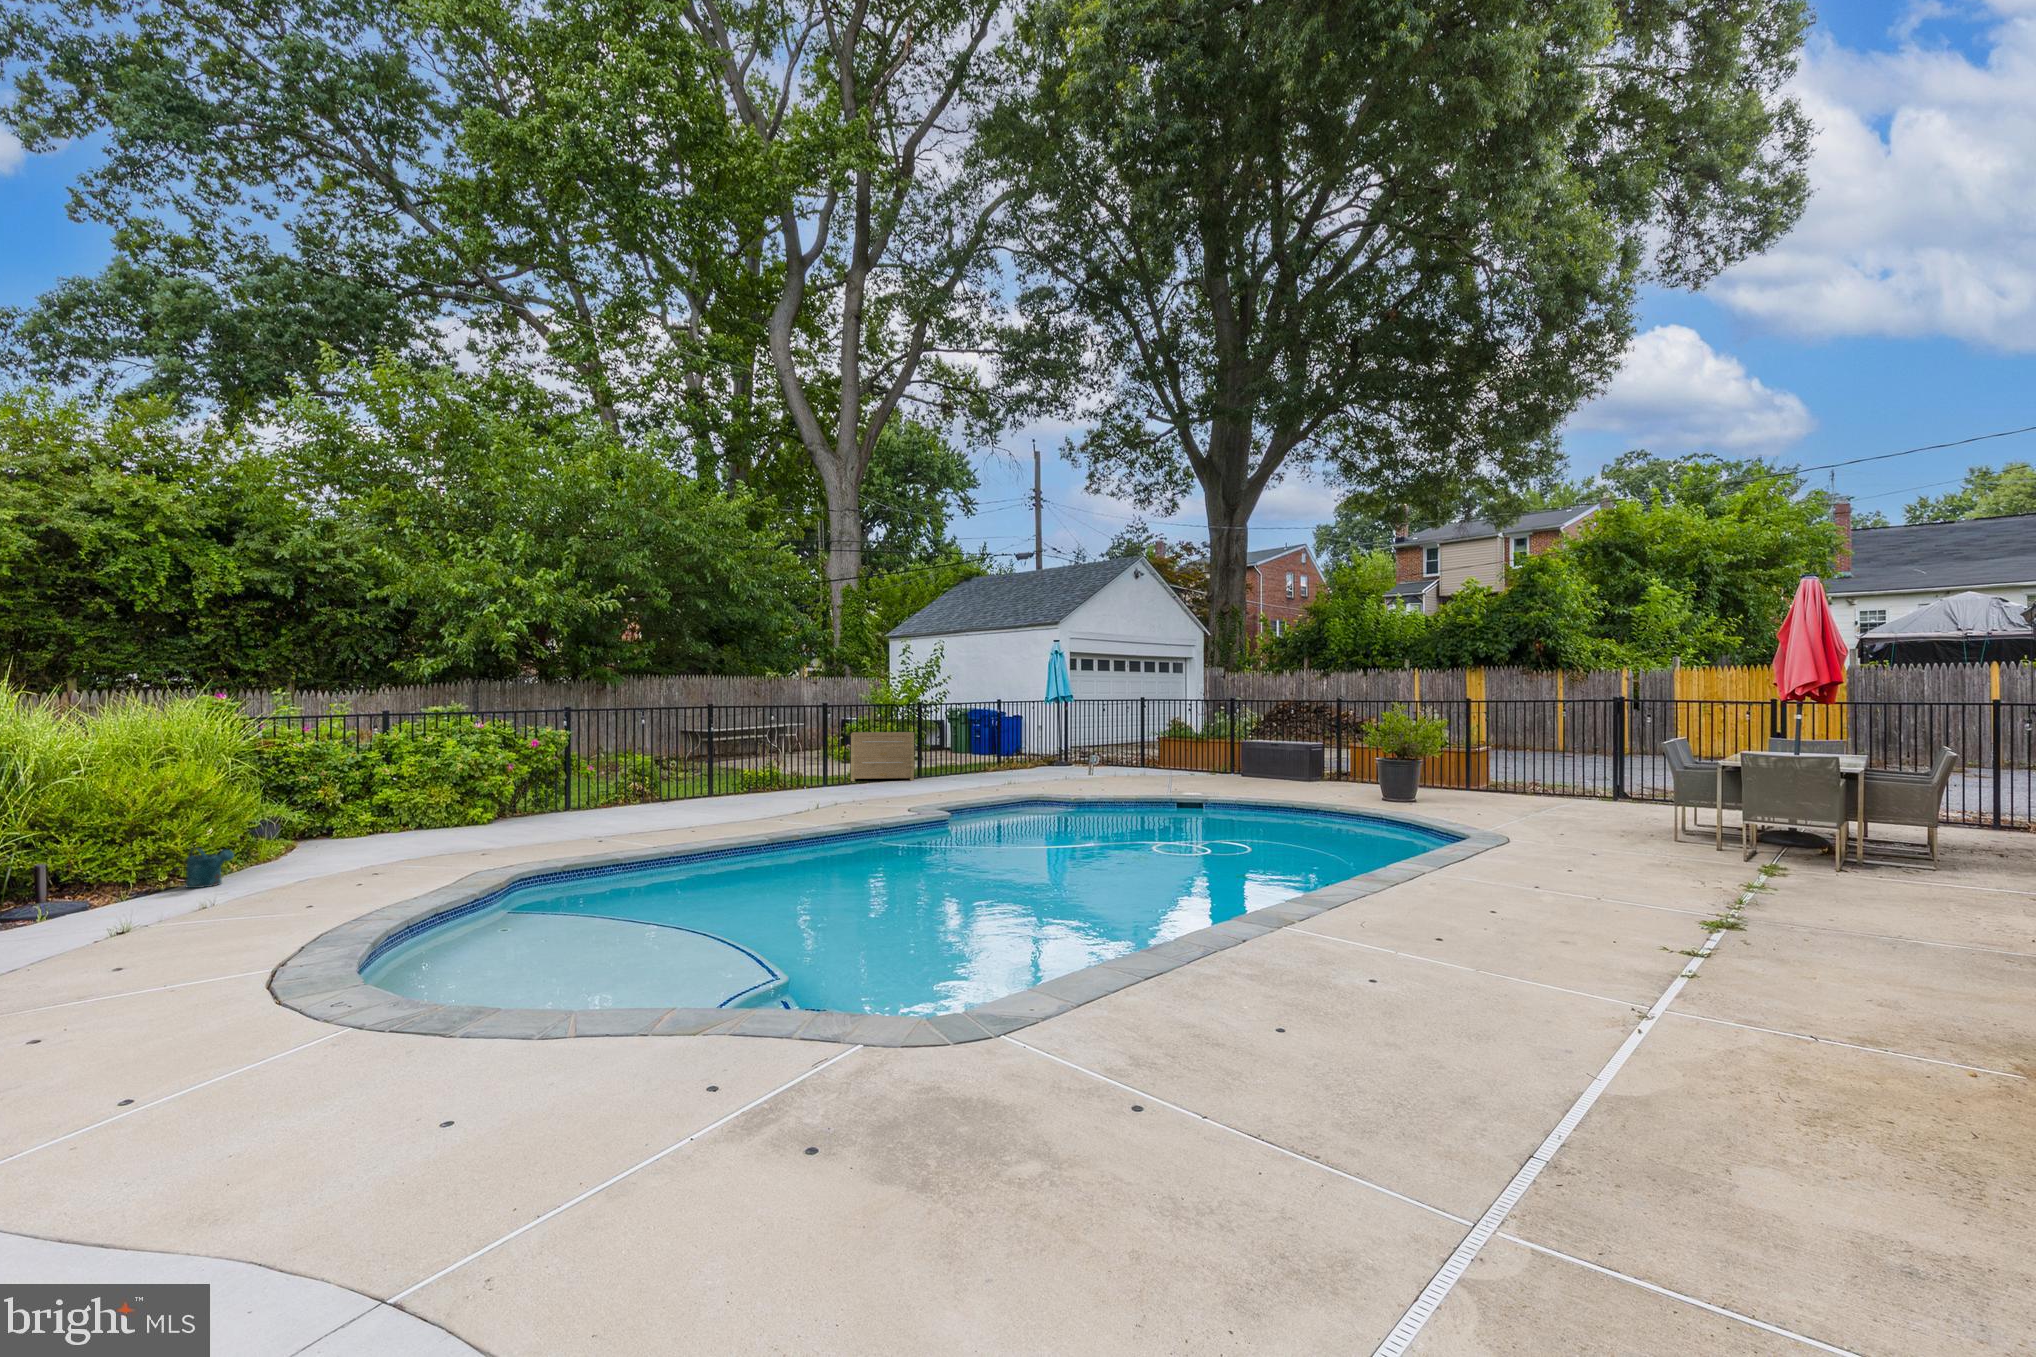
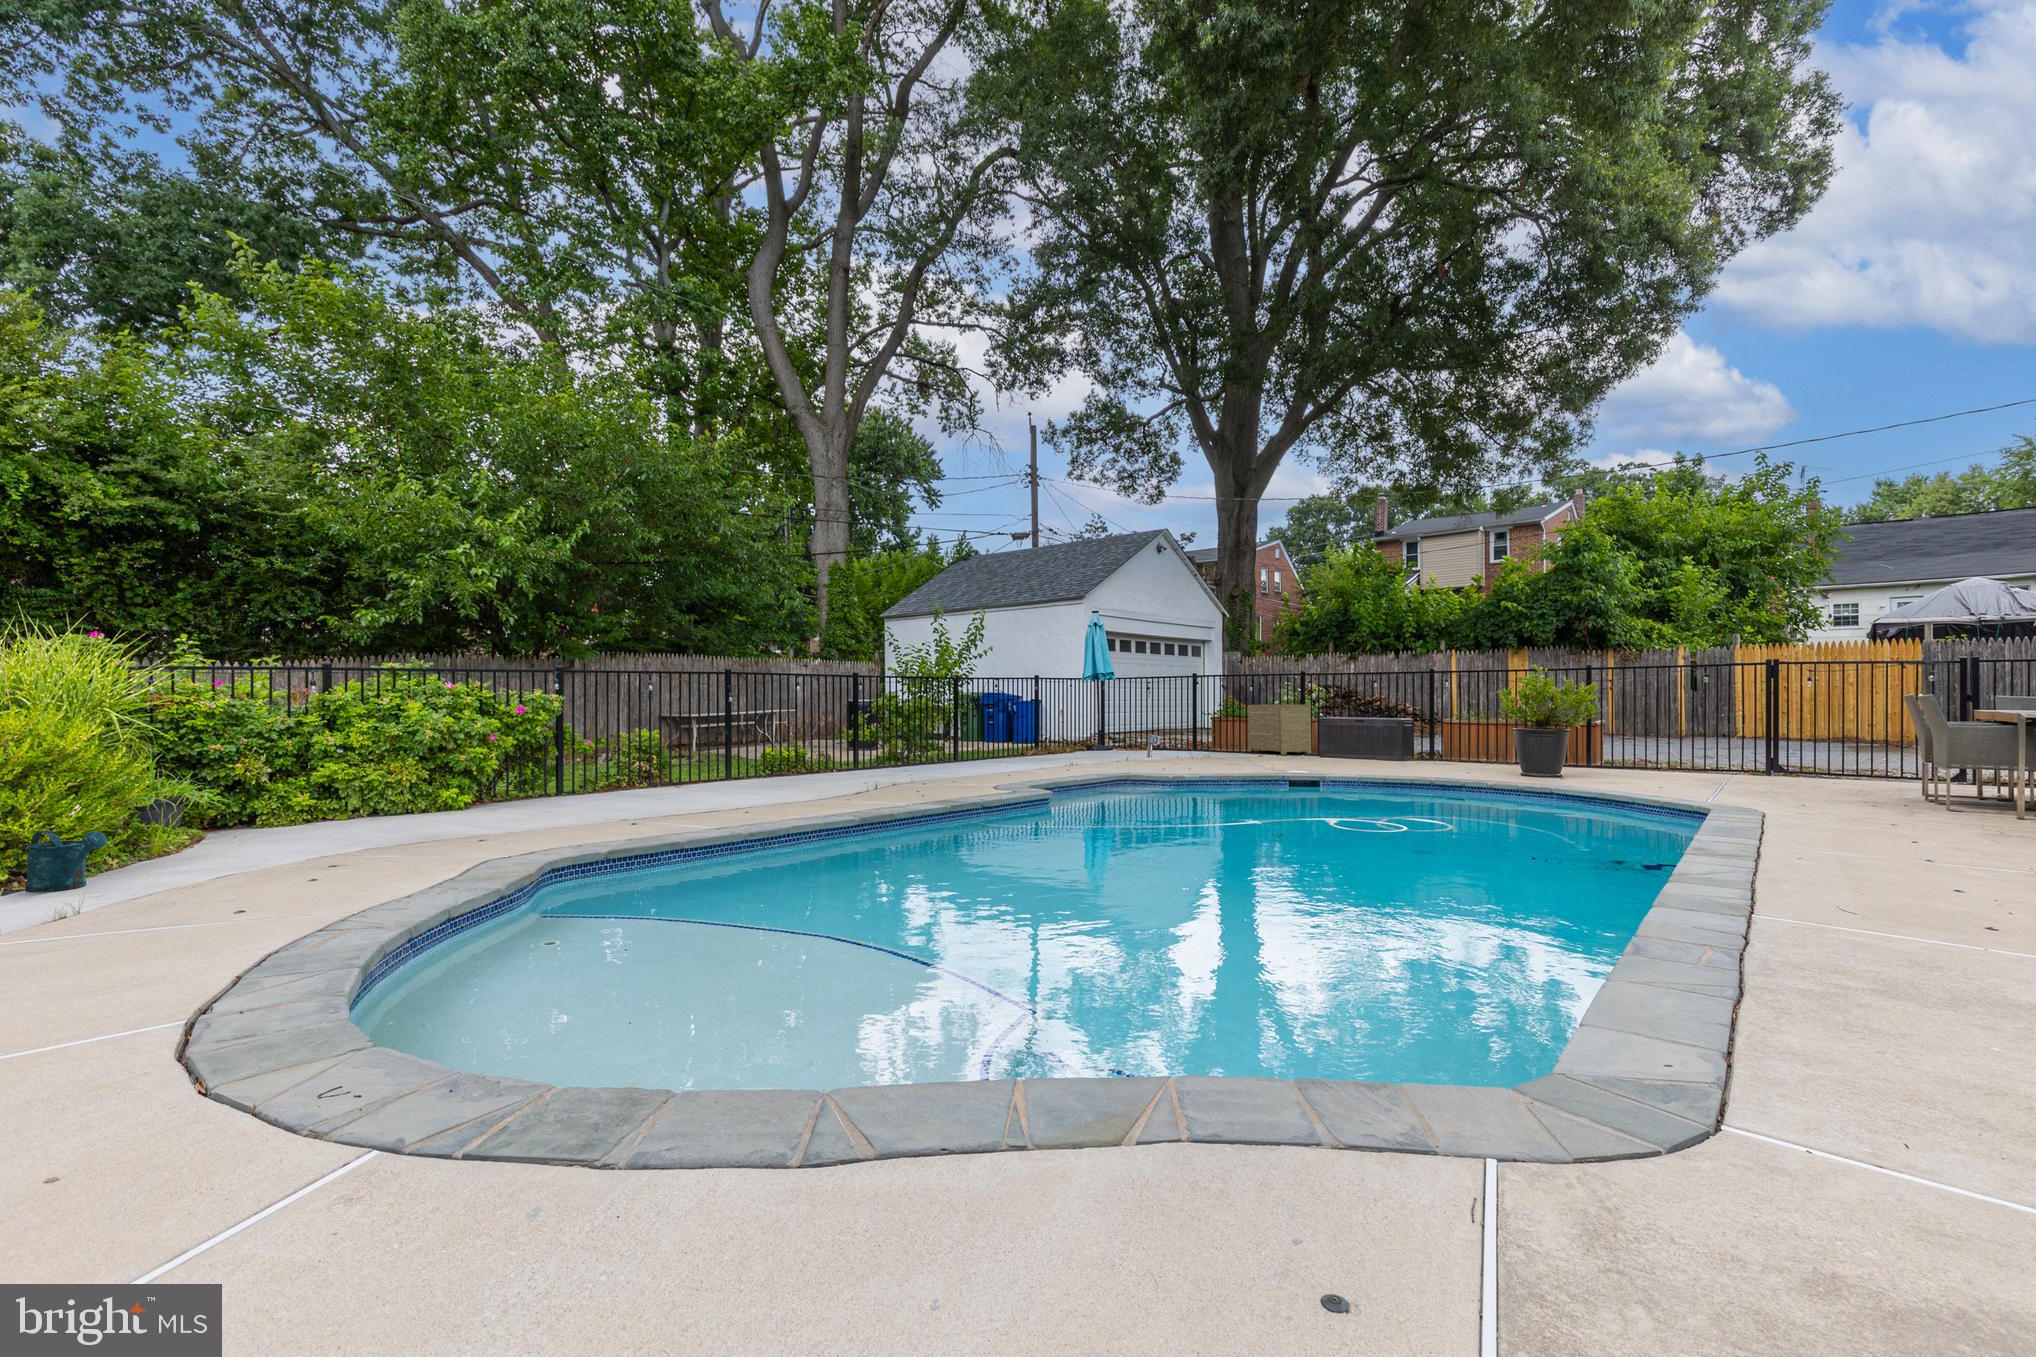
side table: present [851,732,914,781] -> present [1248,705,1311,754]

